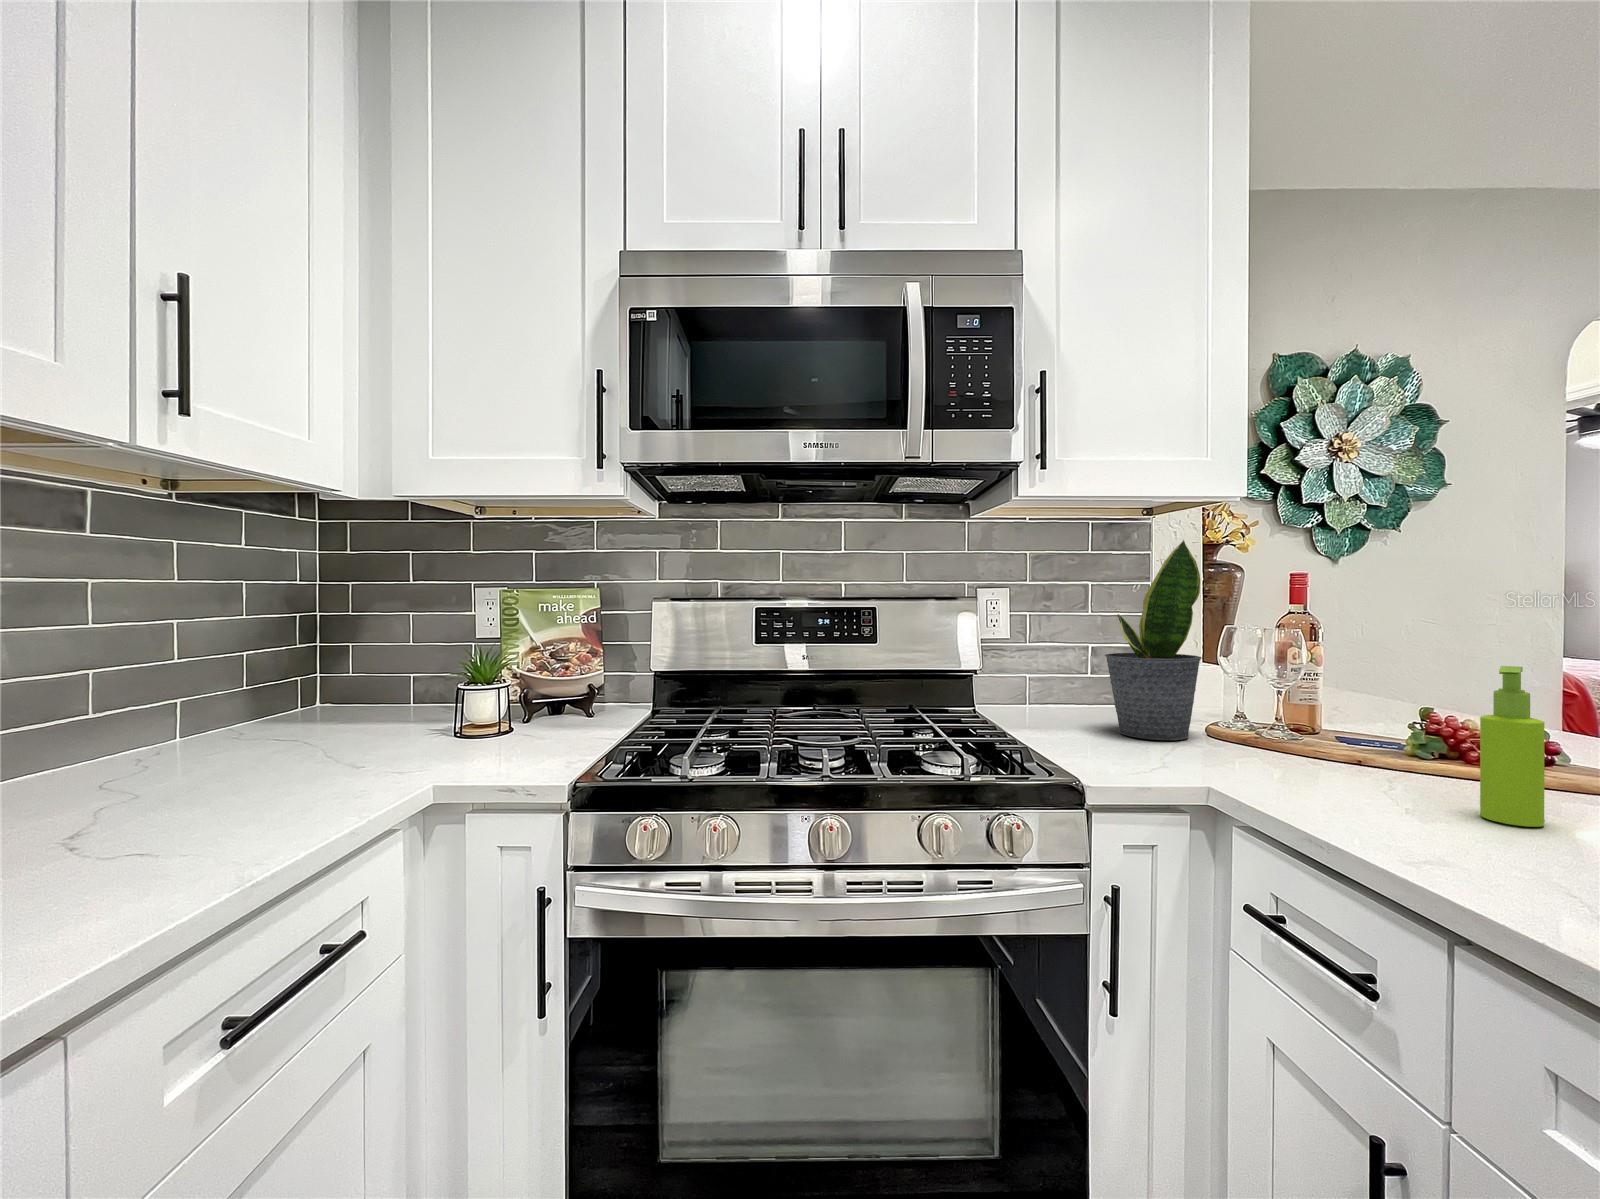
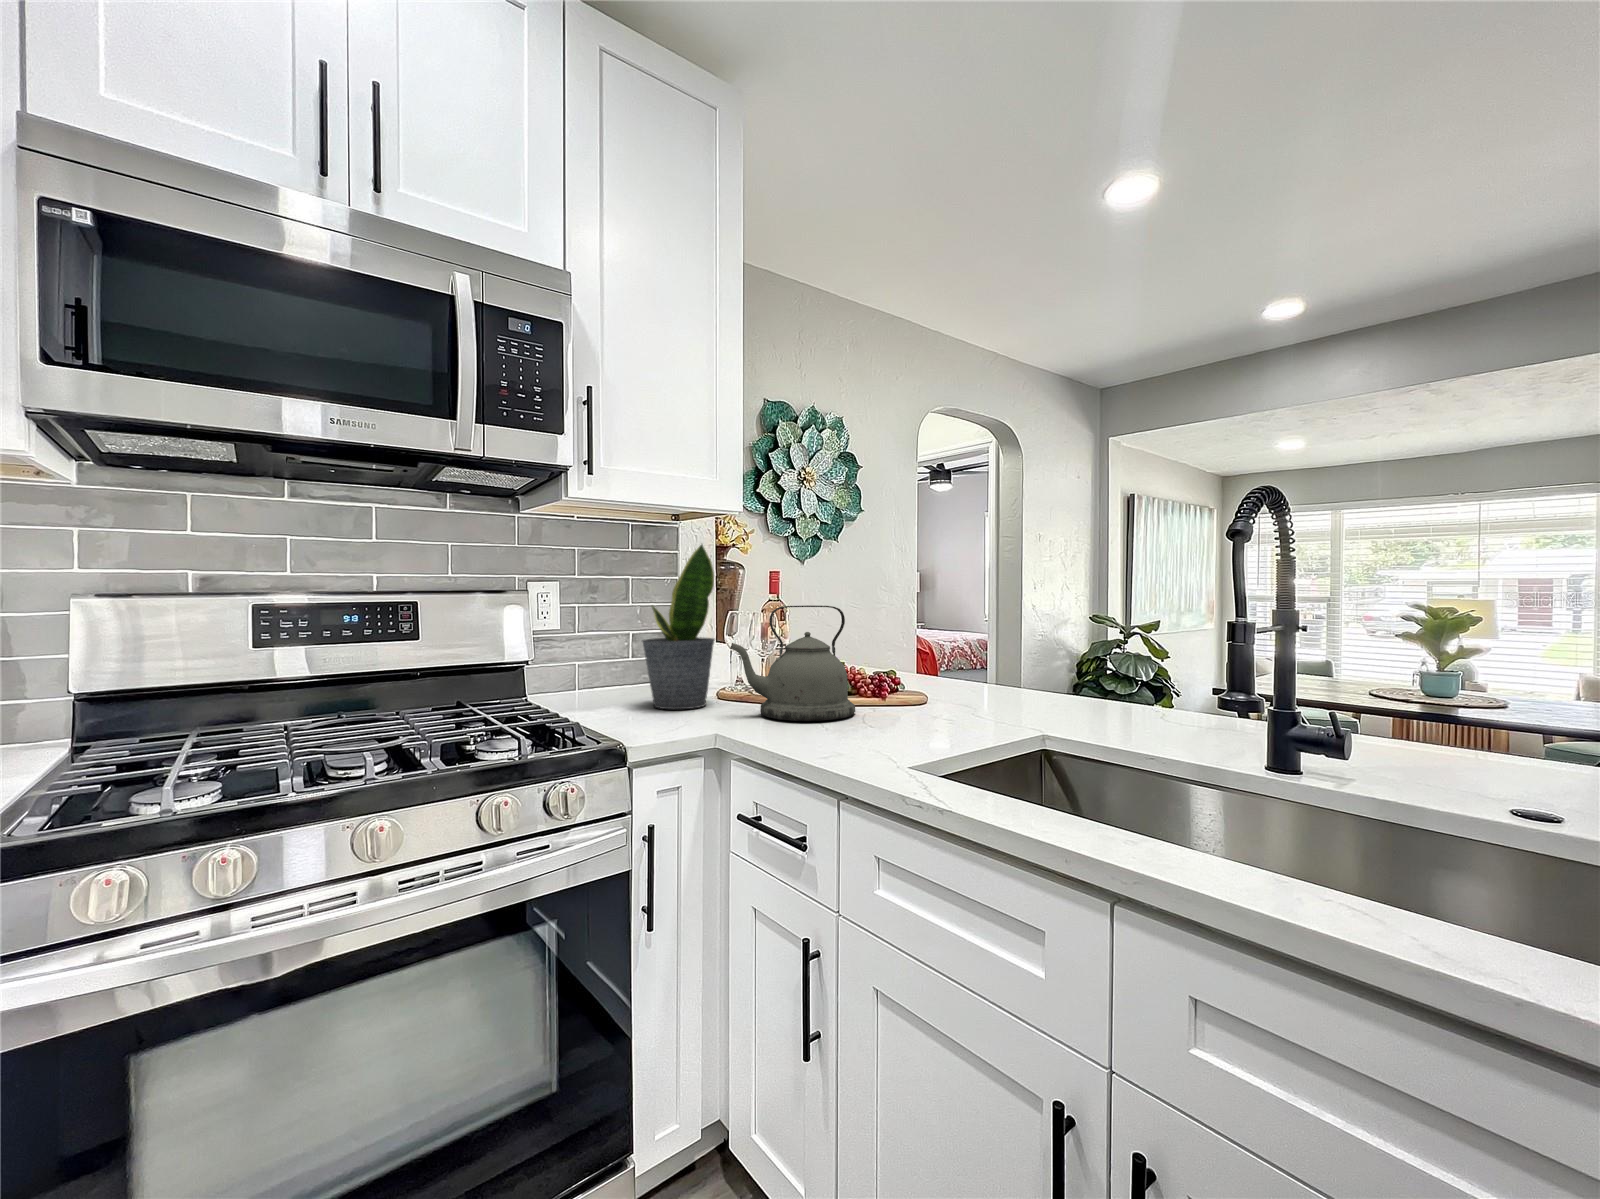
kettle: none [1222,619,1434,783] -> present [730,605,855,721]
soap dispenser: present [1480,666,1544,827] -> none [877,634,906,735]

